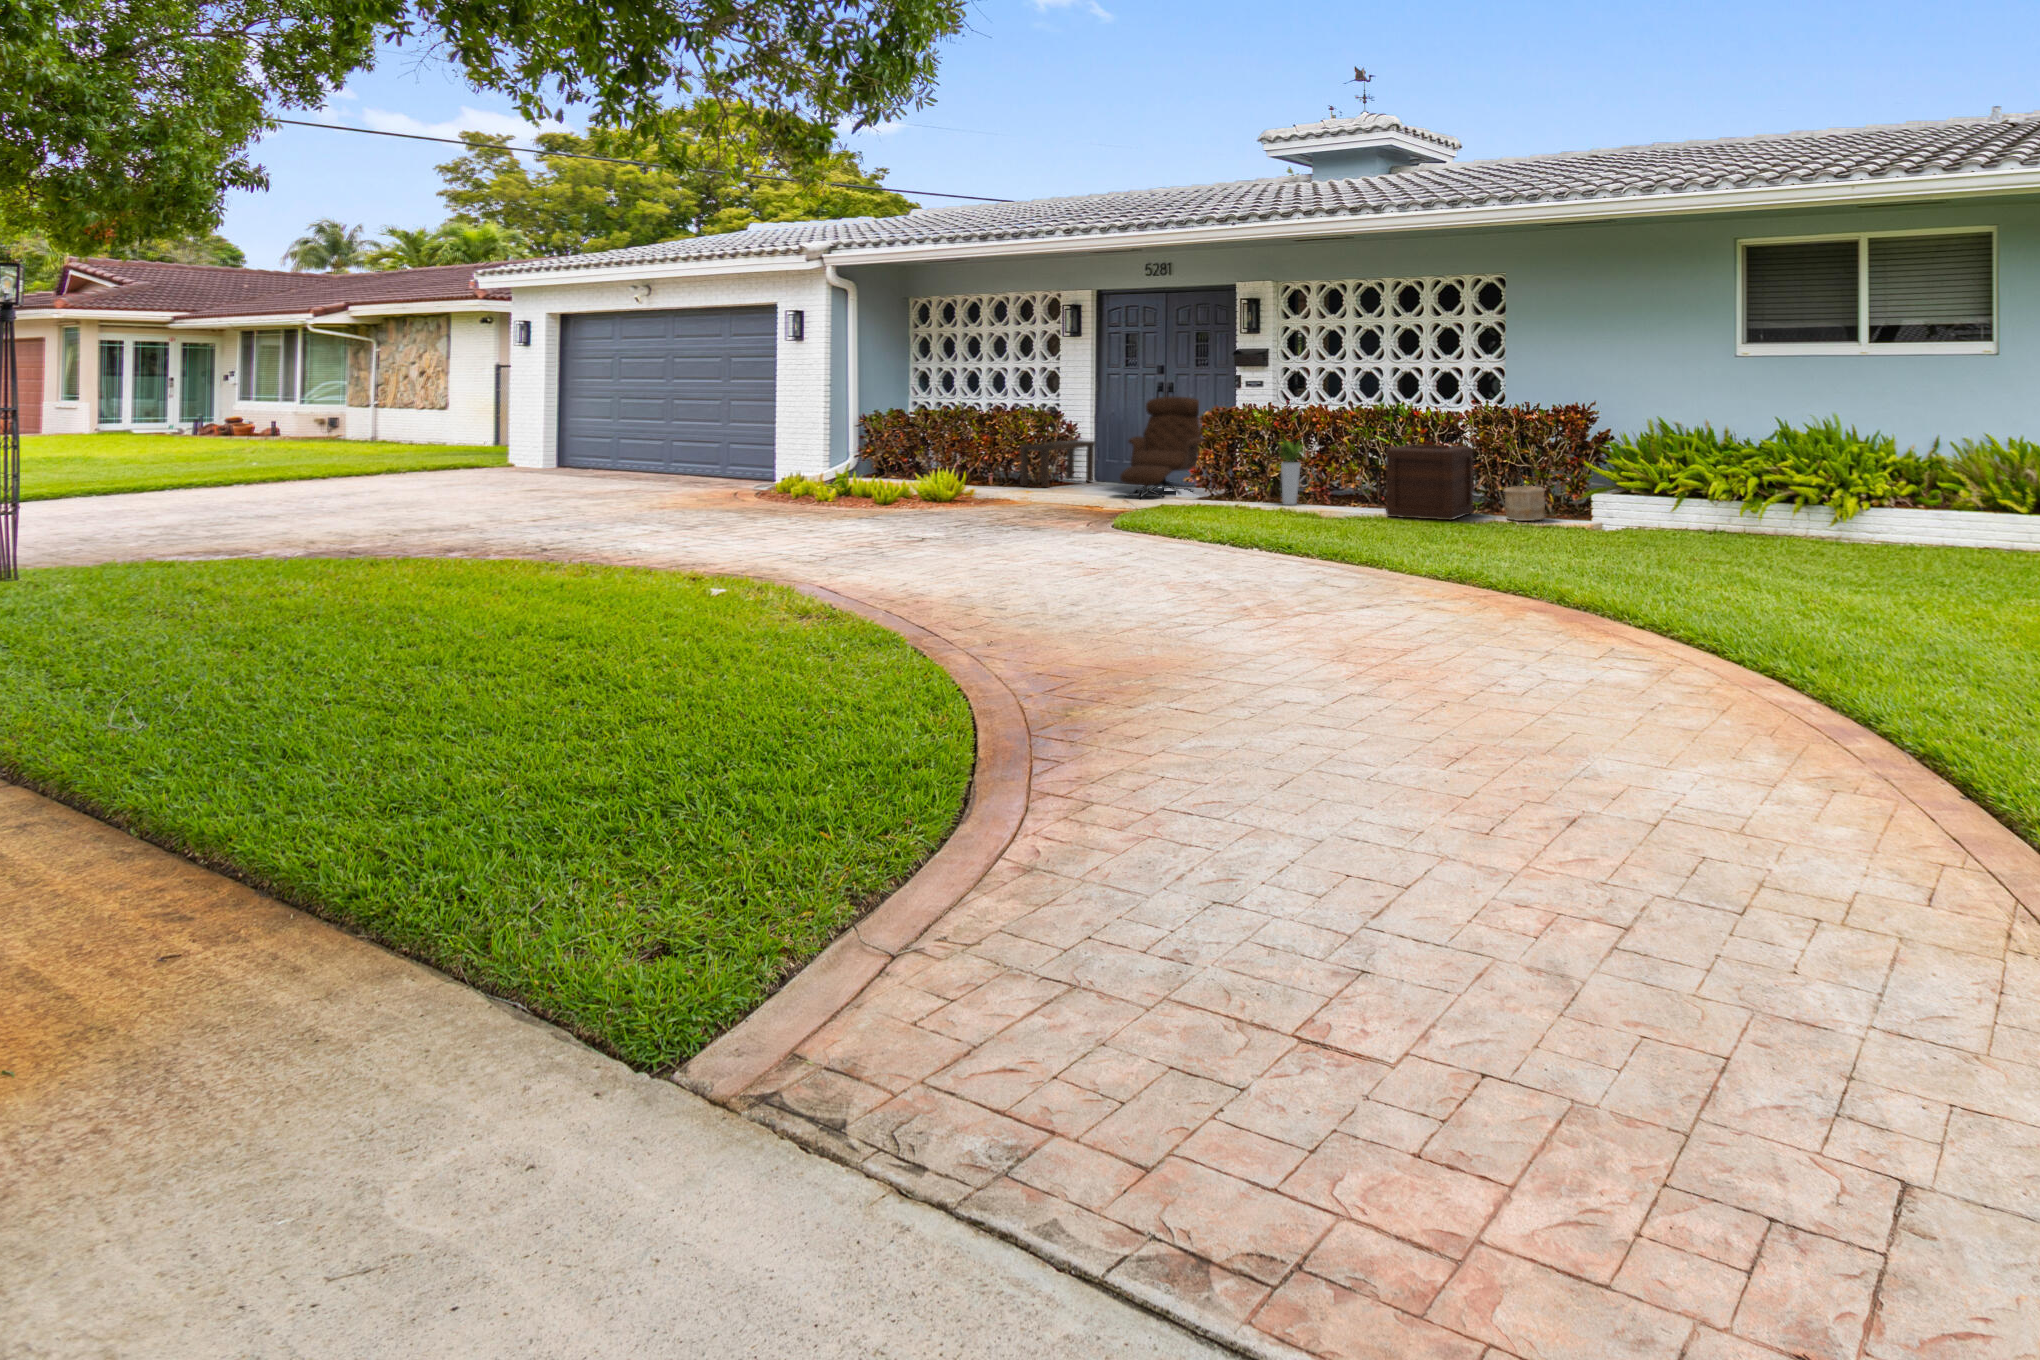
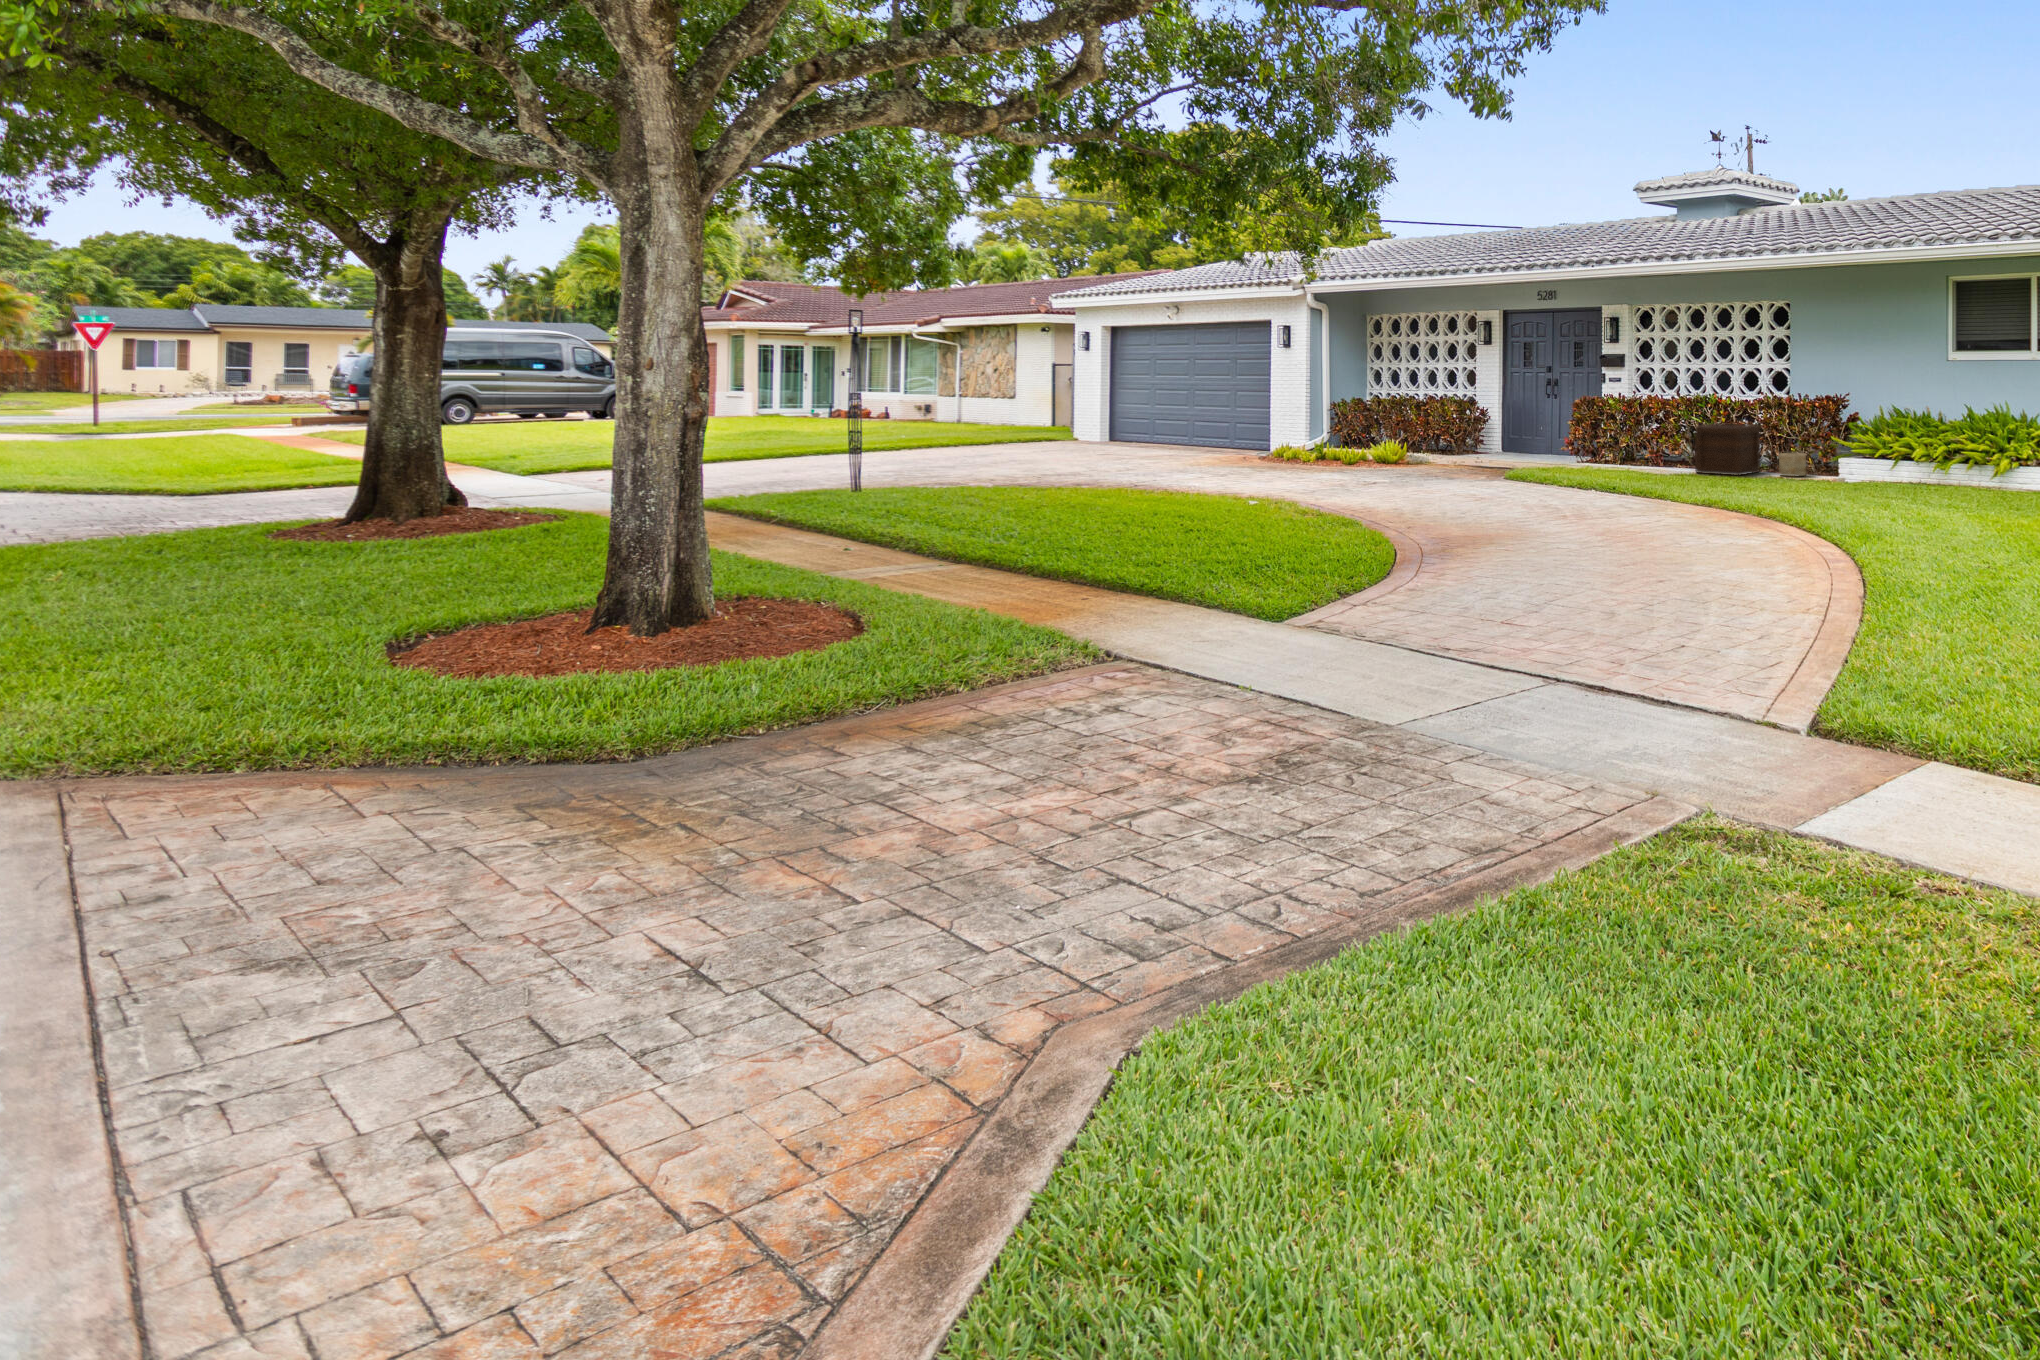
lounge chair: present [1120,397,1203,498] -> none [1515,389,1578,462]
planter: present [1278,439,1302,505] -> none [1622,418,1646,466]
bench: present [1020,440,1095,487] -> none [1446,421,1502,455]

